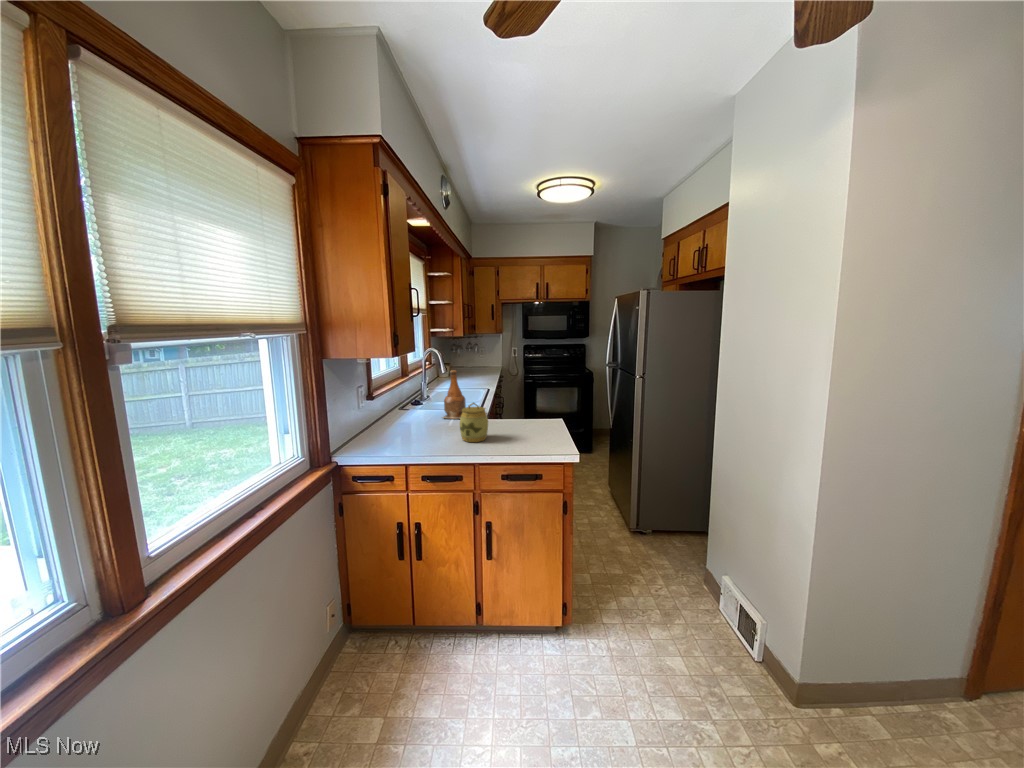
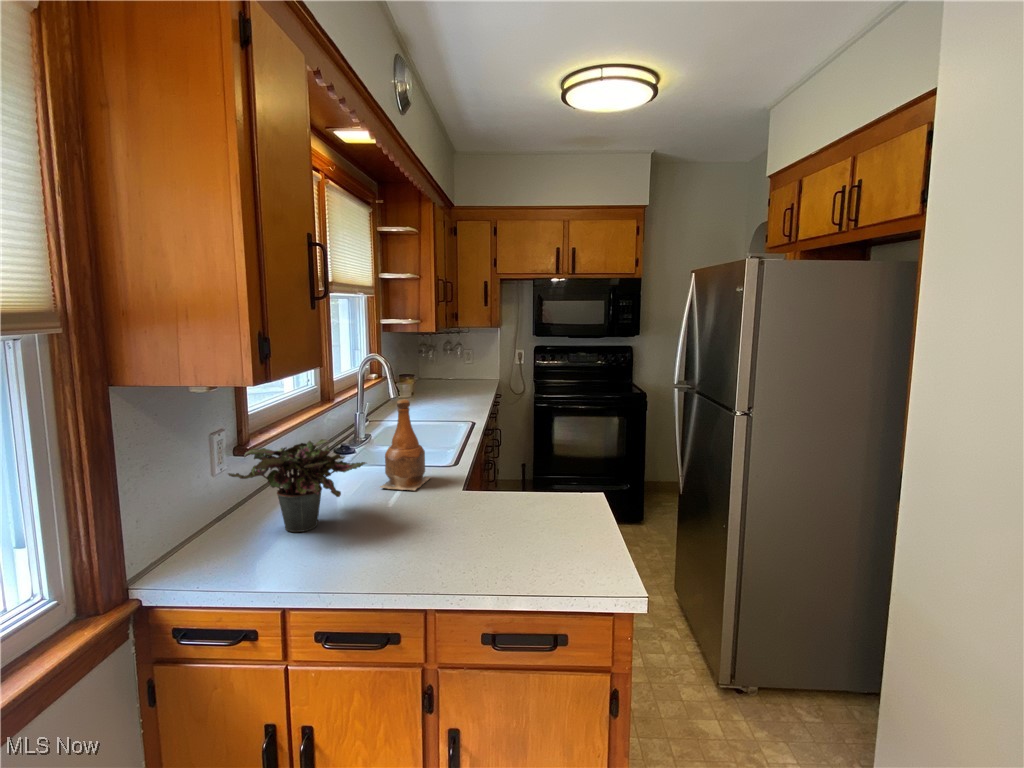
potted plant: none [367,389,439,436] -> present [228,439,366,532]
jar: present [460,403,488,442] -> none [402,473,460,555]

